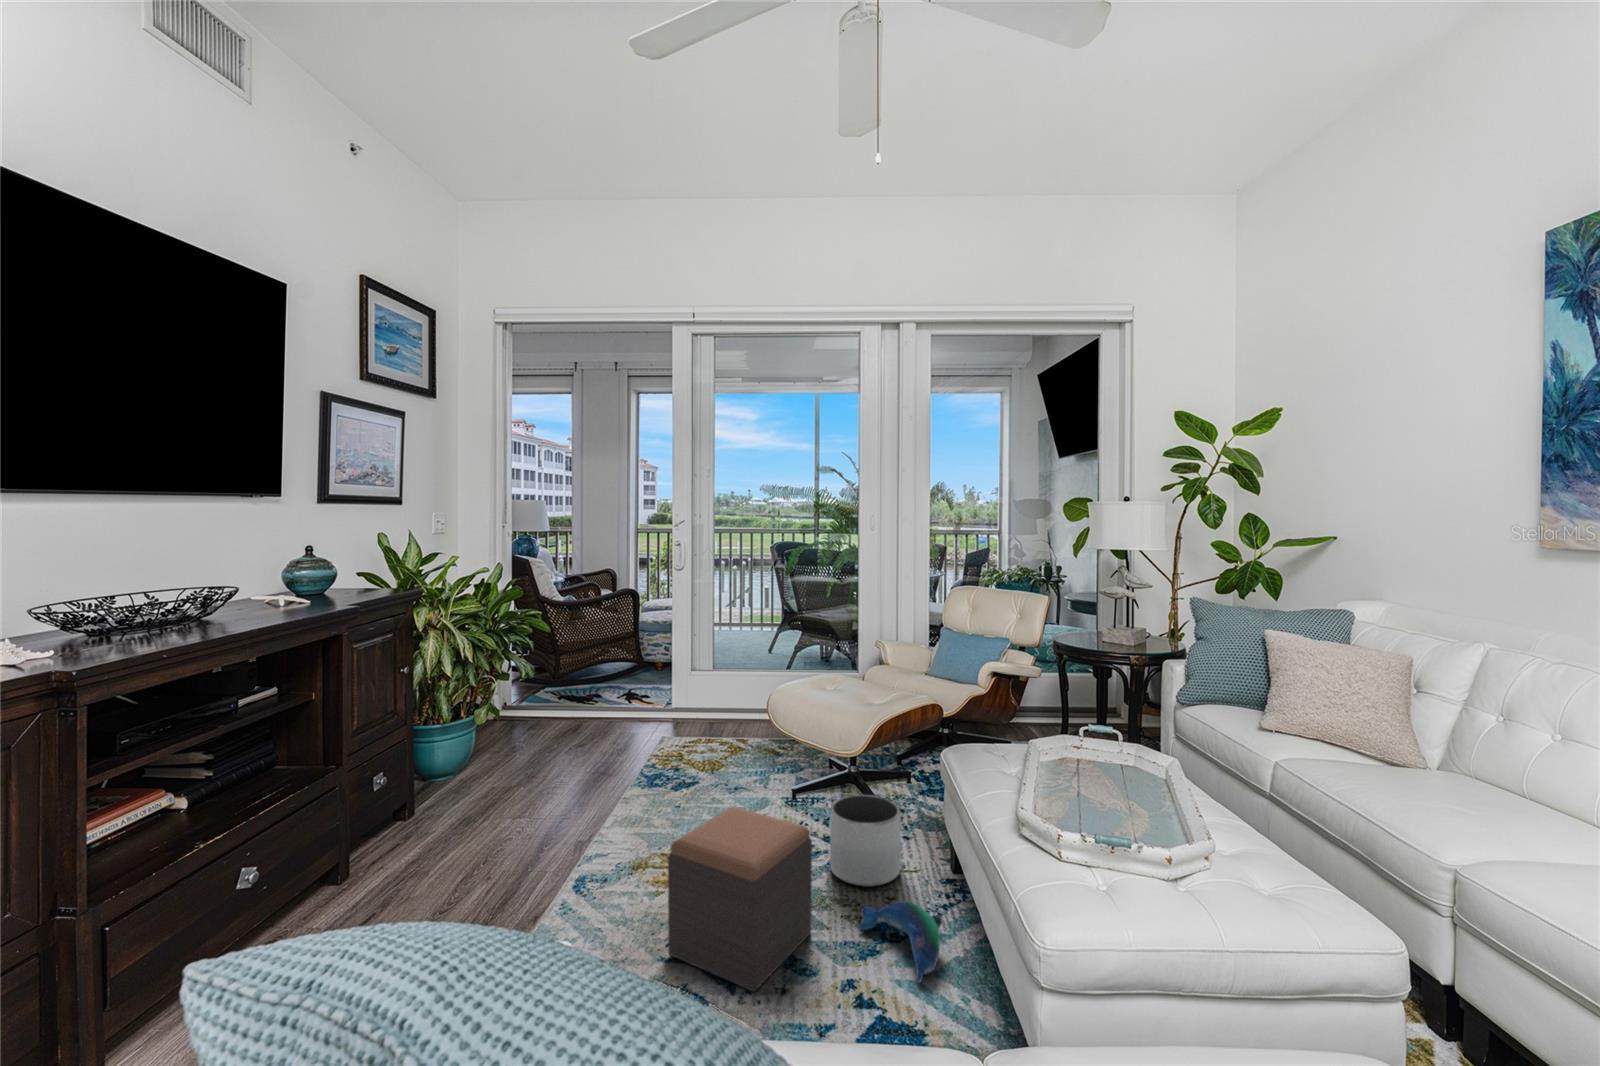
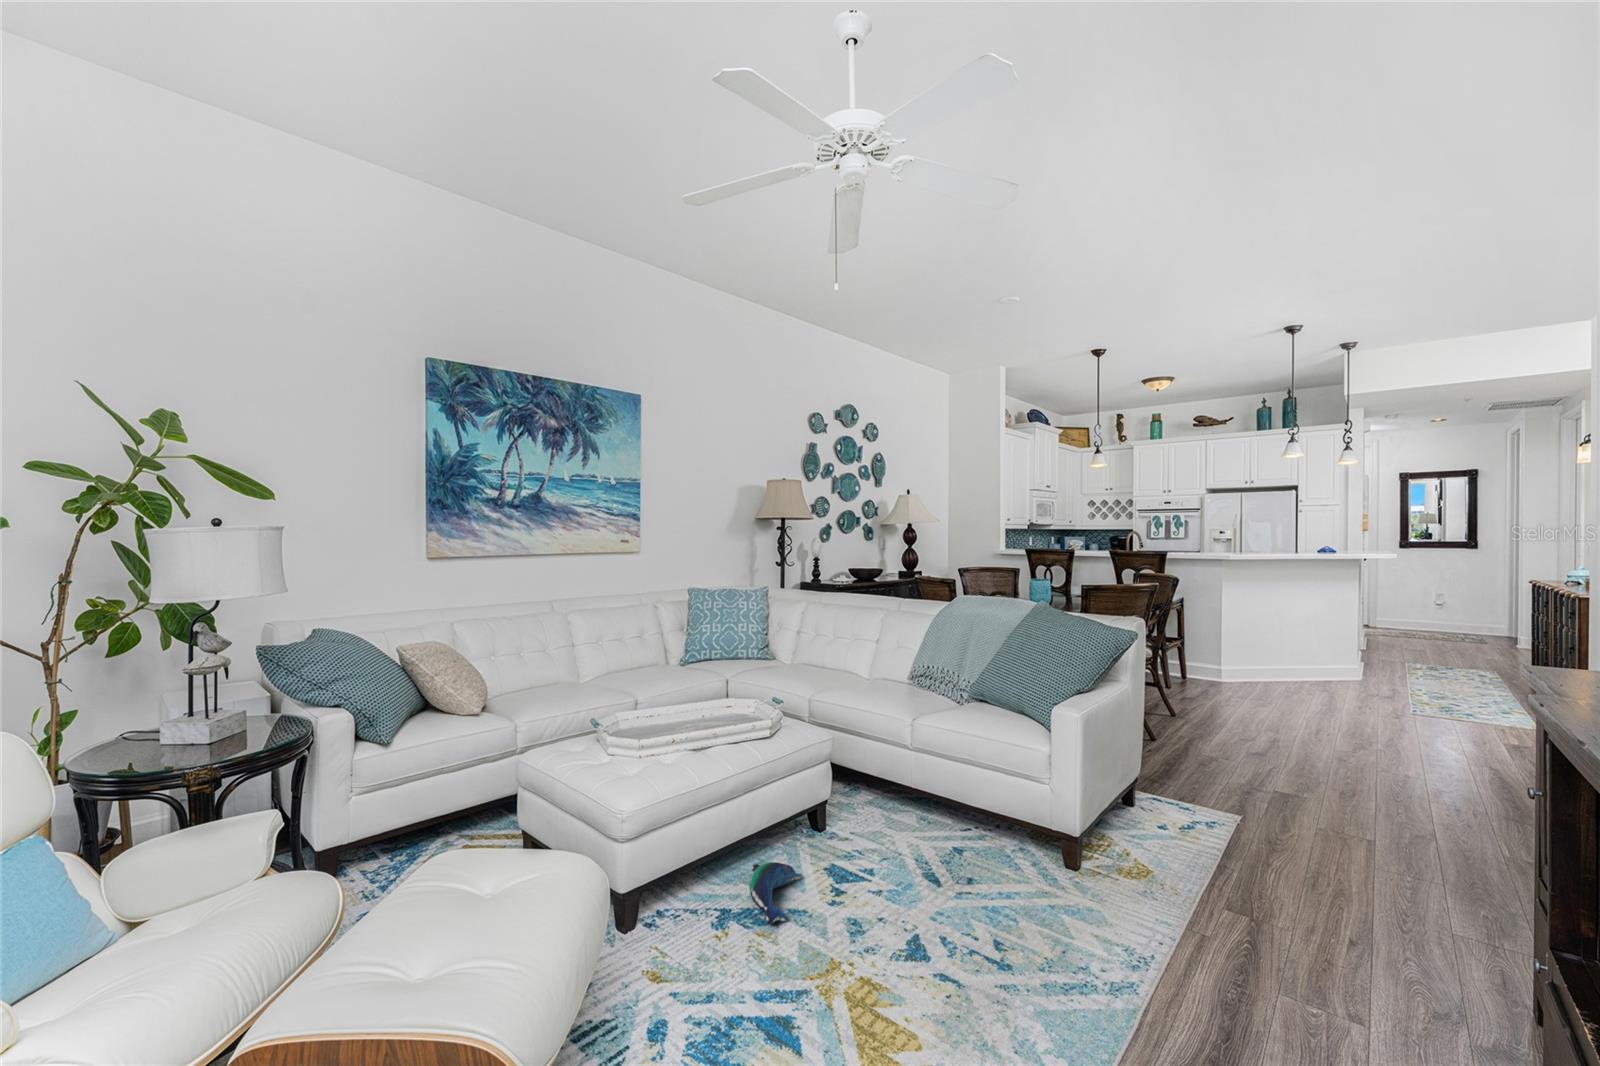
planter: present [829,795,901,887] -> none [654,874,738,994]
footstool: present [668,807,812,991] -> none [821,829,955,1006]

